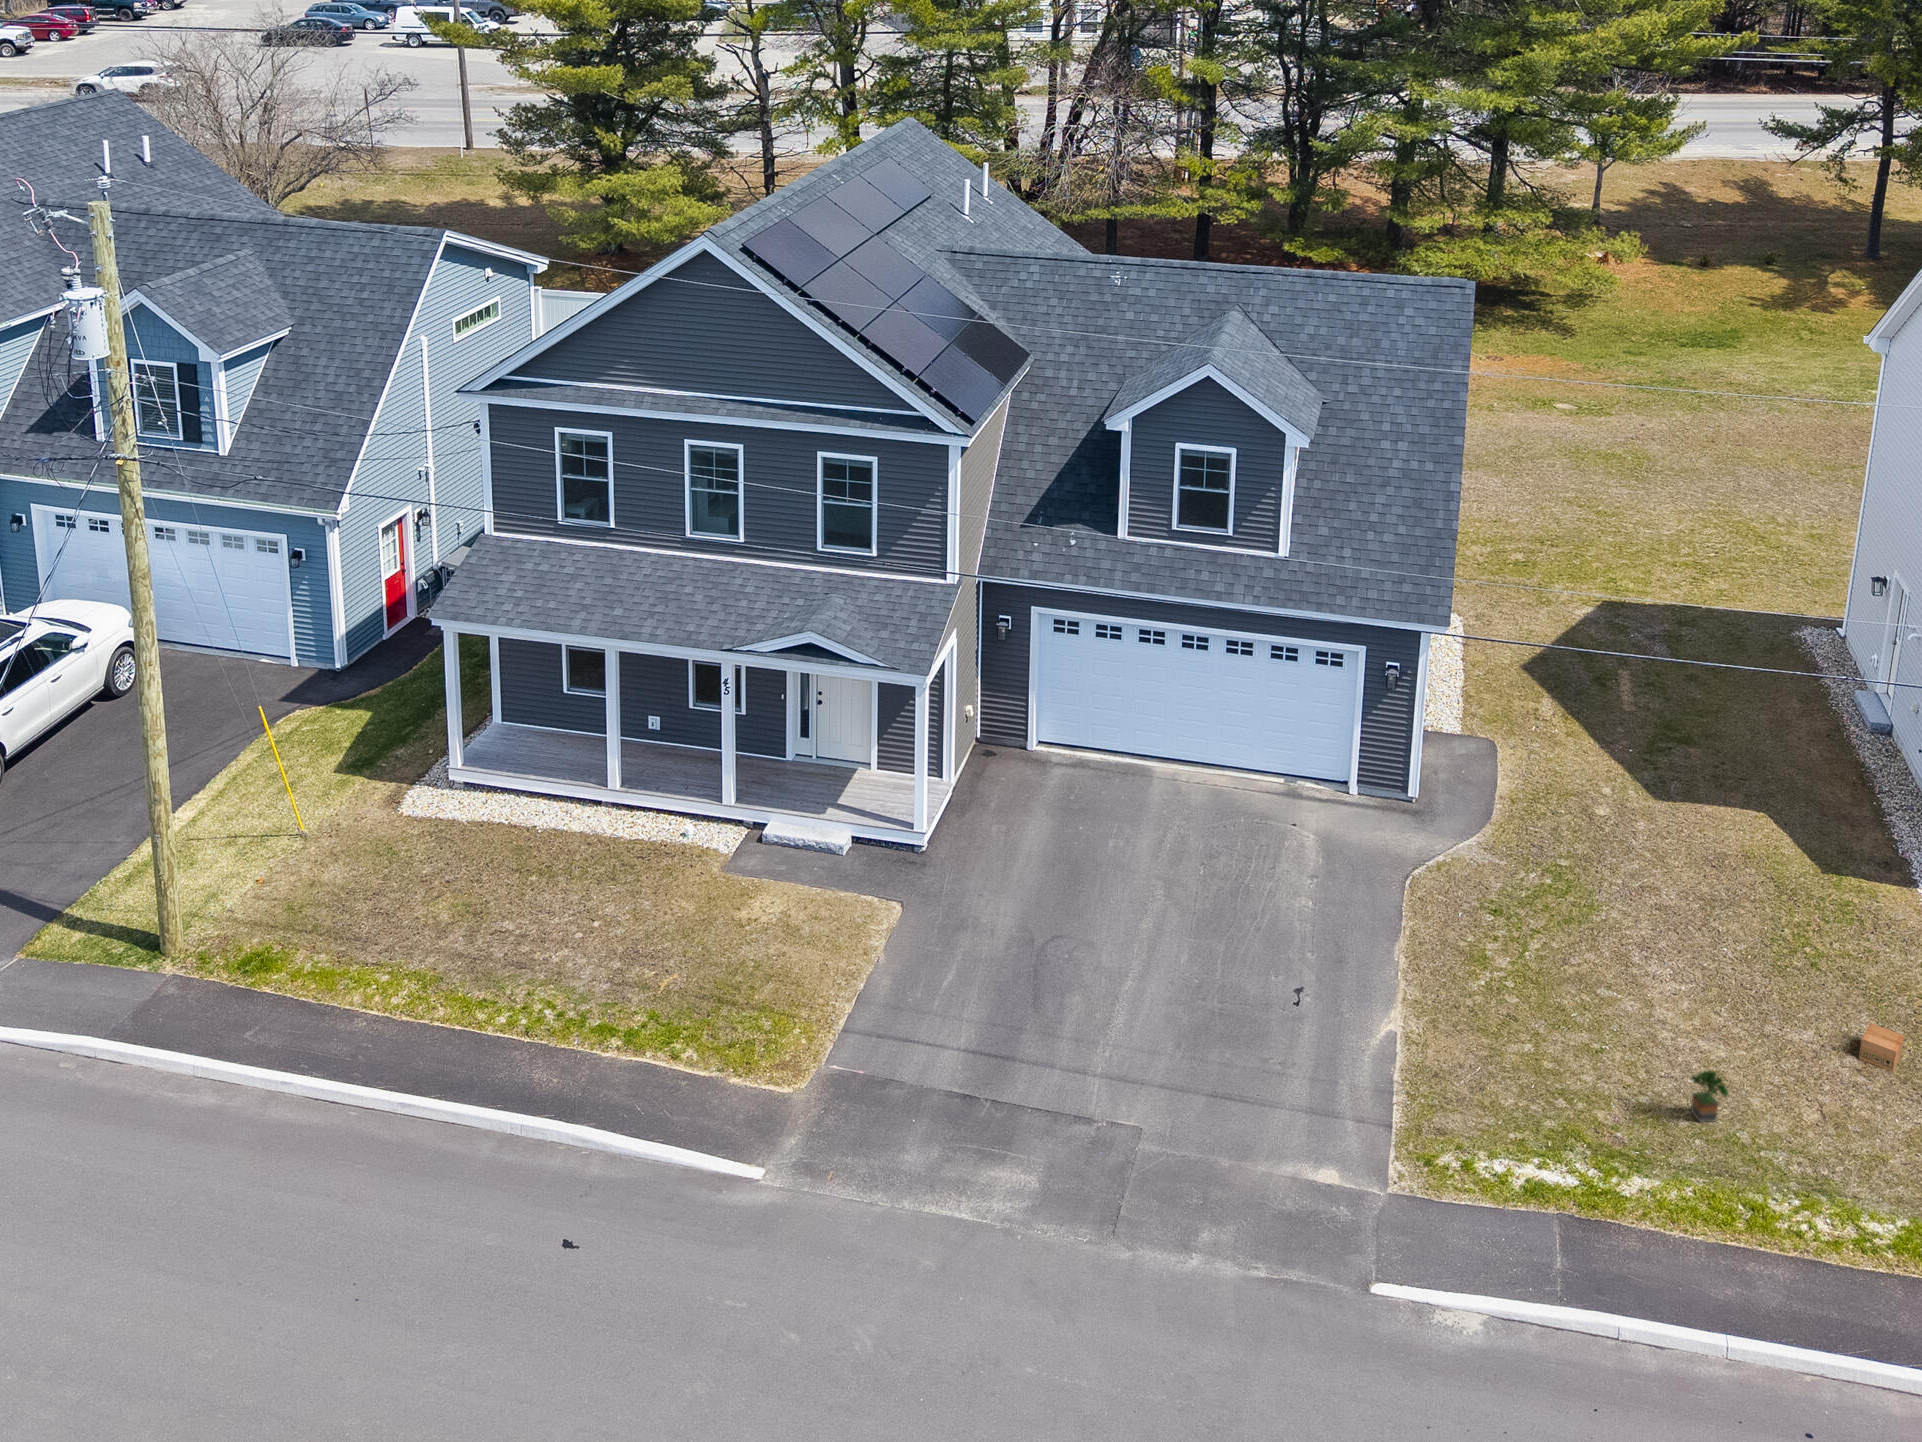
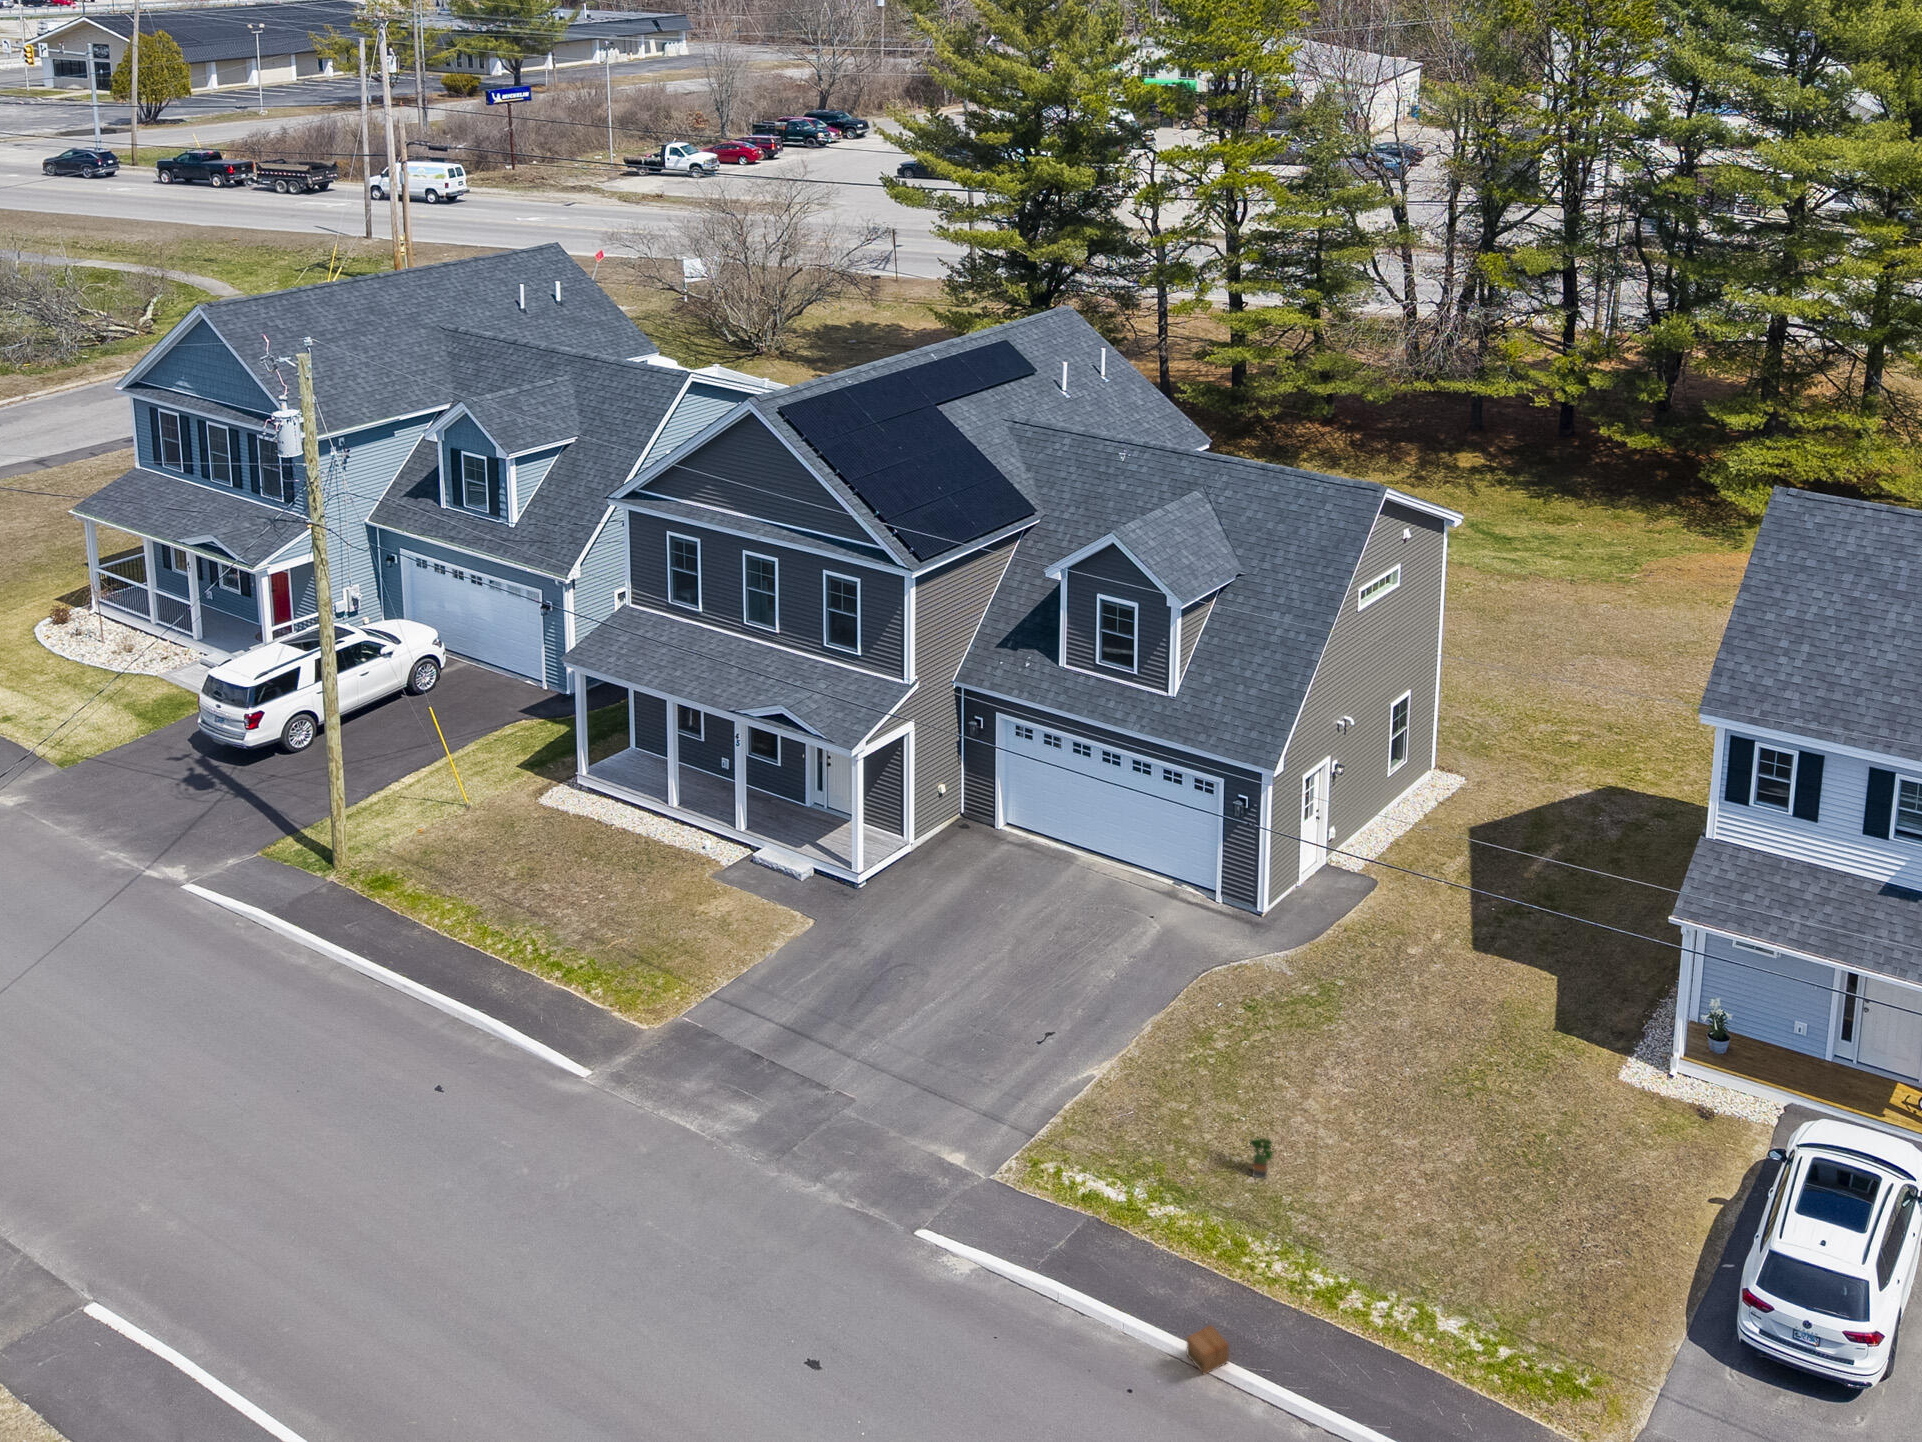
cardboard box: present [1859,1023,1904,1072] -> present [1187,1325,1229,1374]

